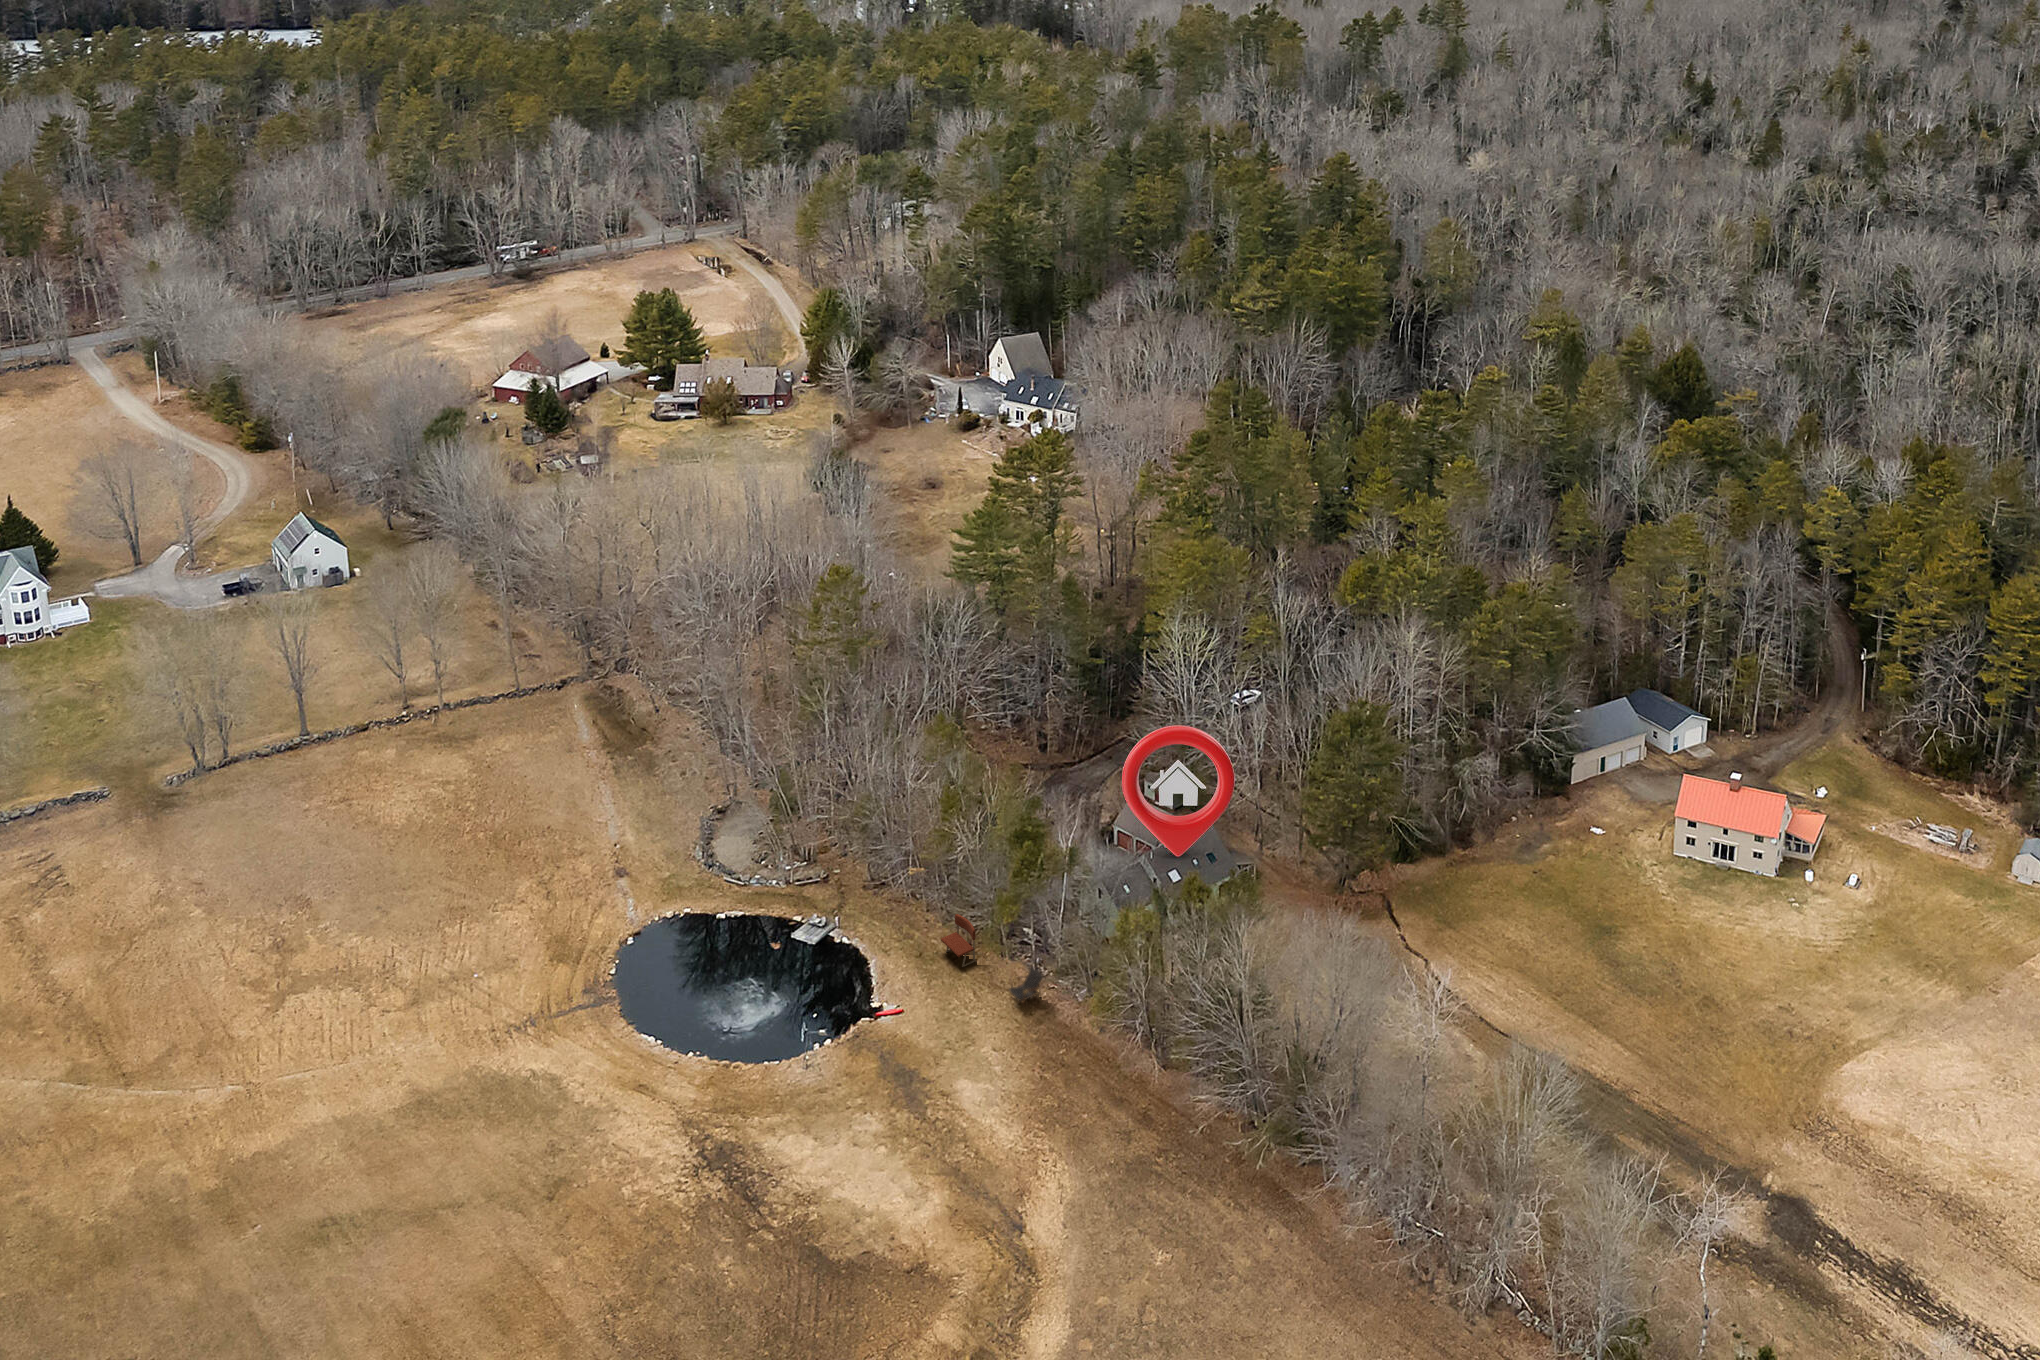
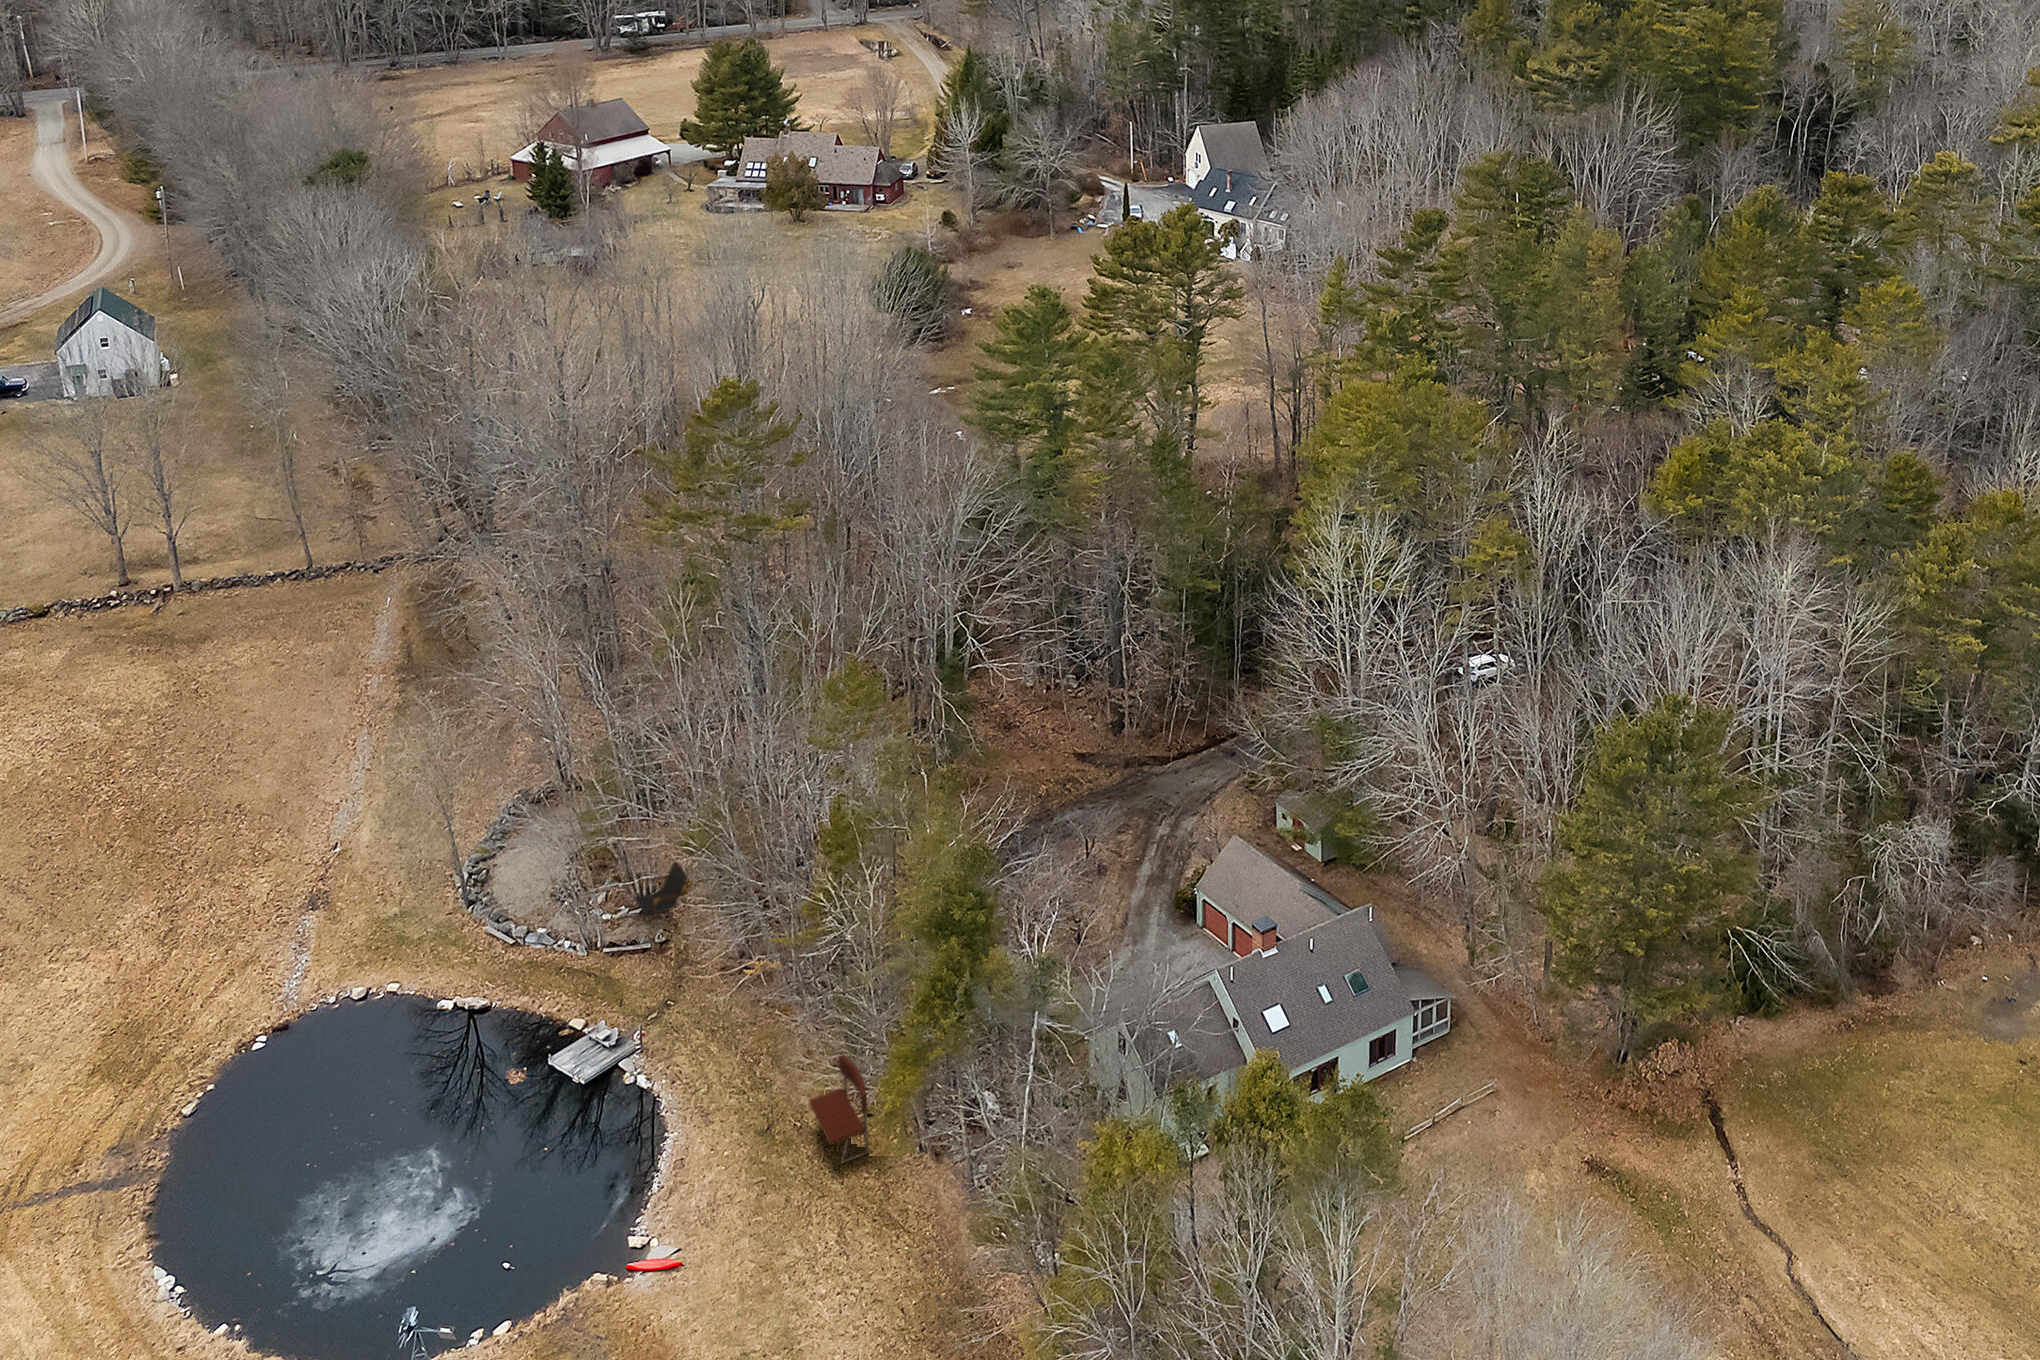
lounge chair: present [1009,967,1042,1004] -> present [635,861,688,928]

